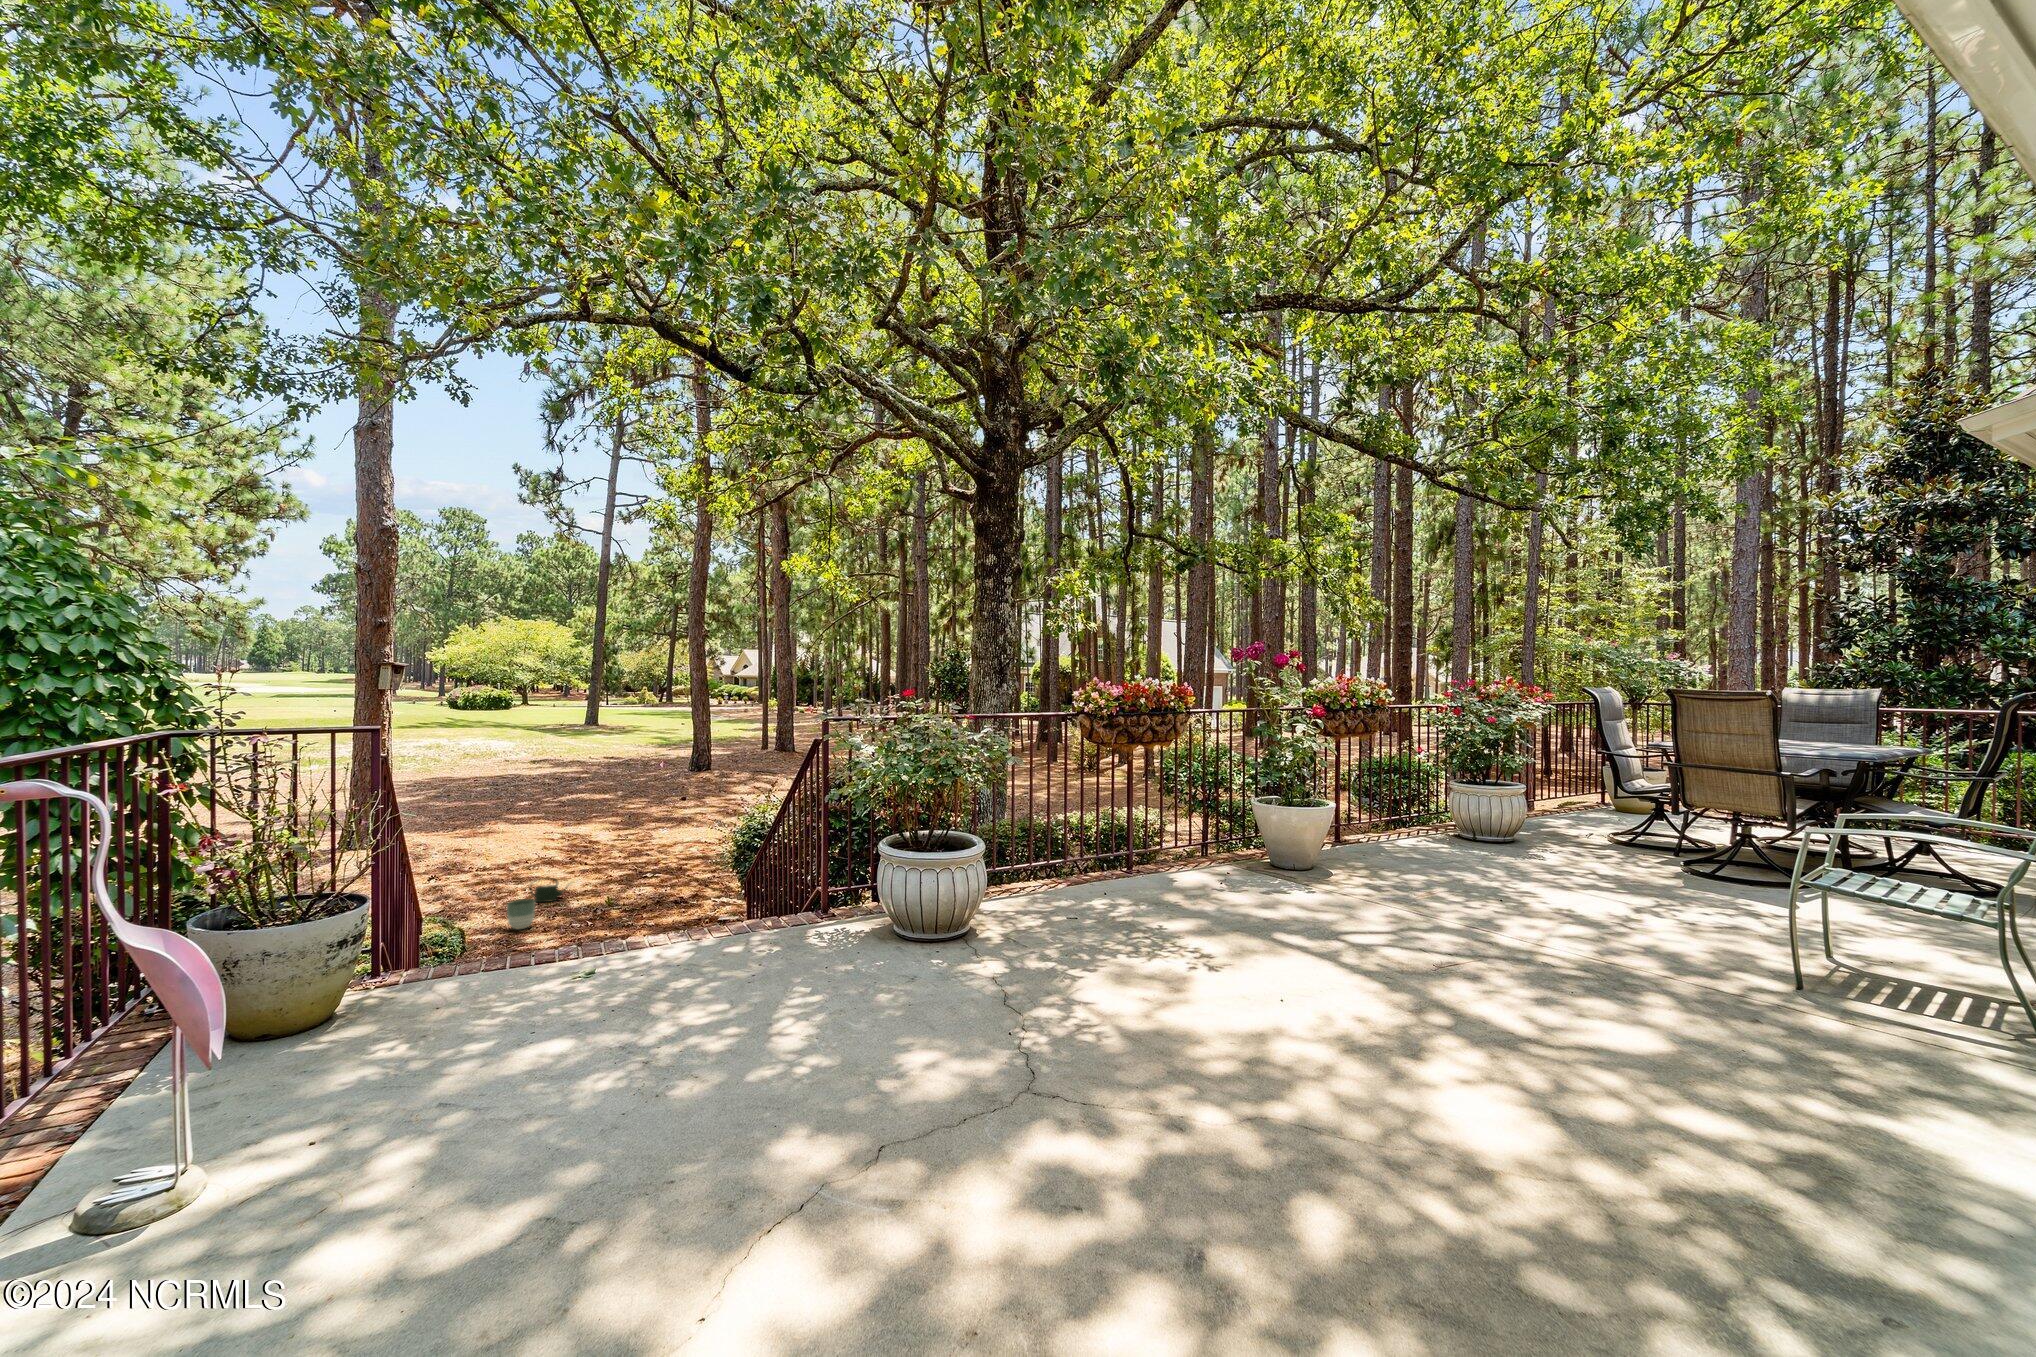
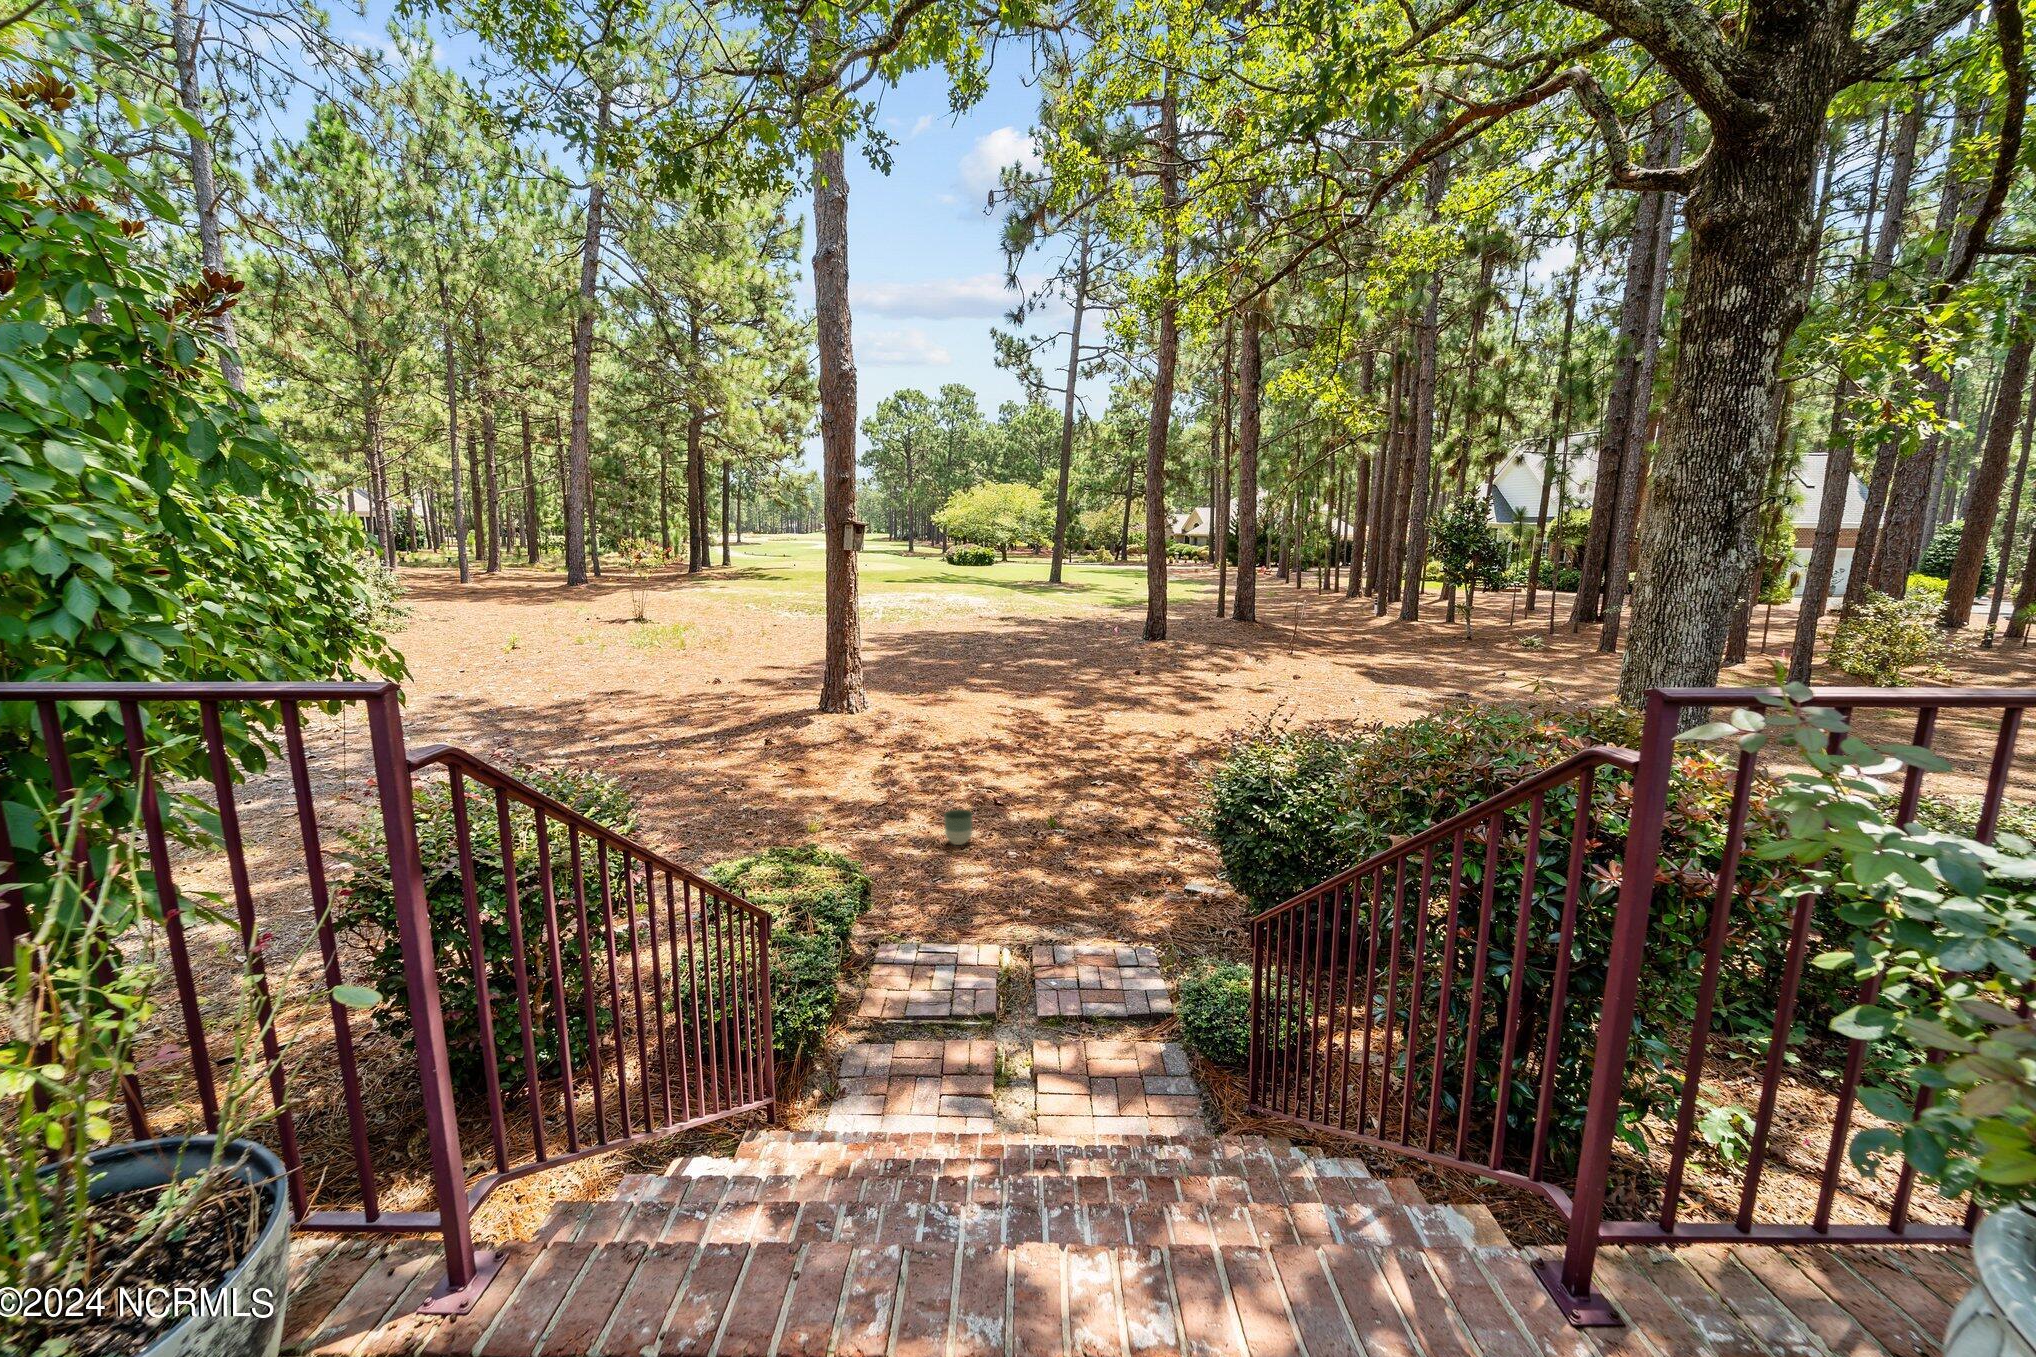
watering can: present [529,878,566,902] -> none [973,778,1016,805]

